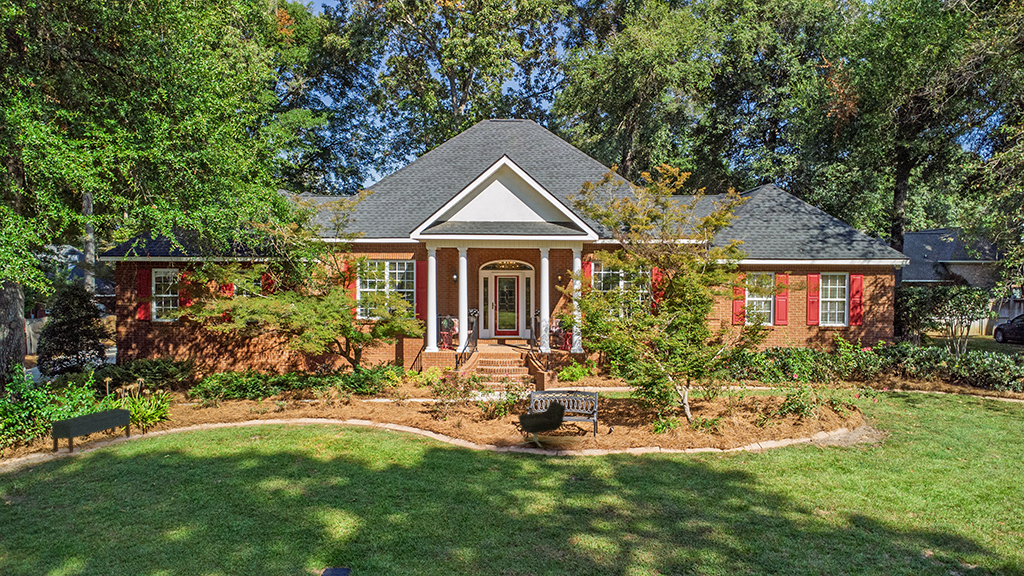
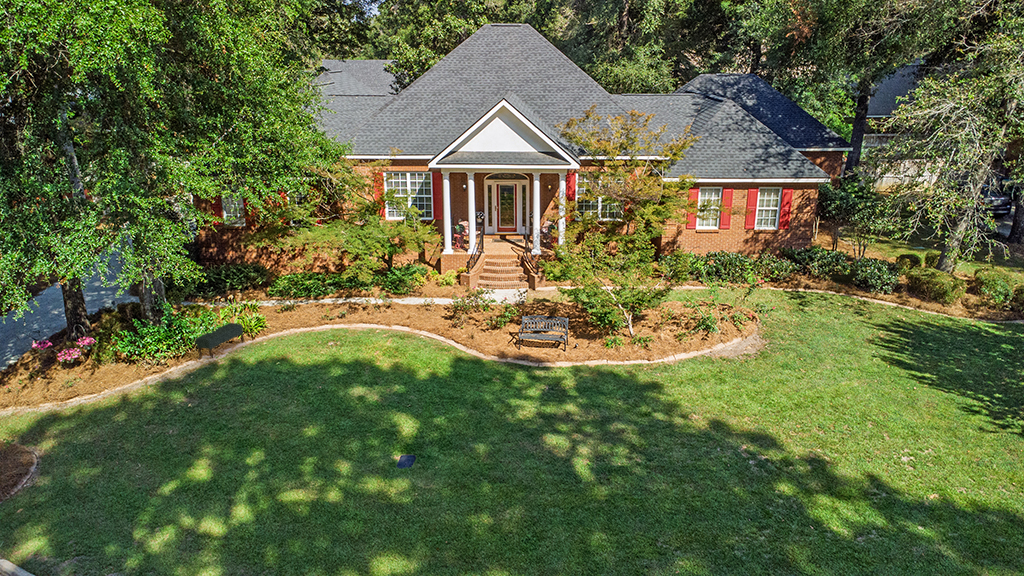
lounge chair: present [518,401,566,447] -> present [831,270,857,290]

